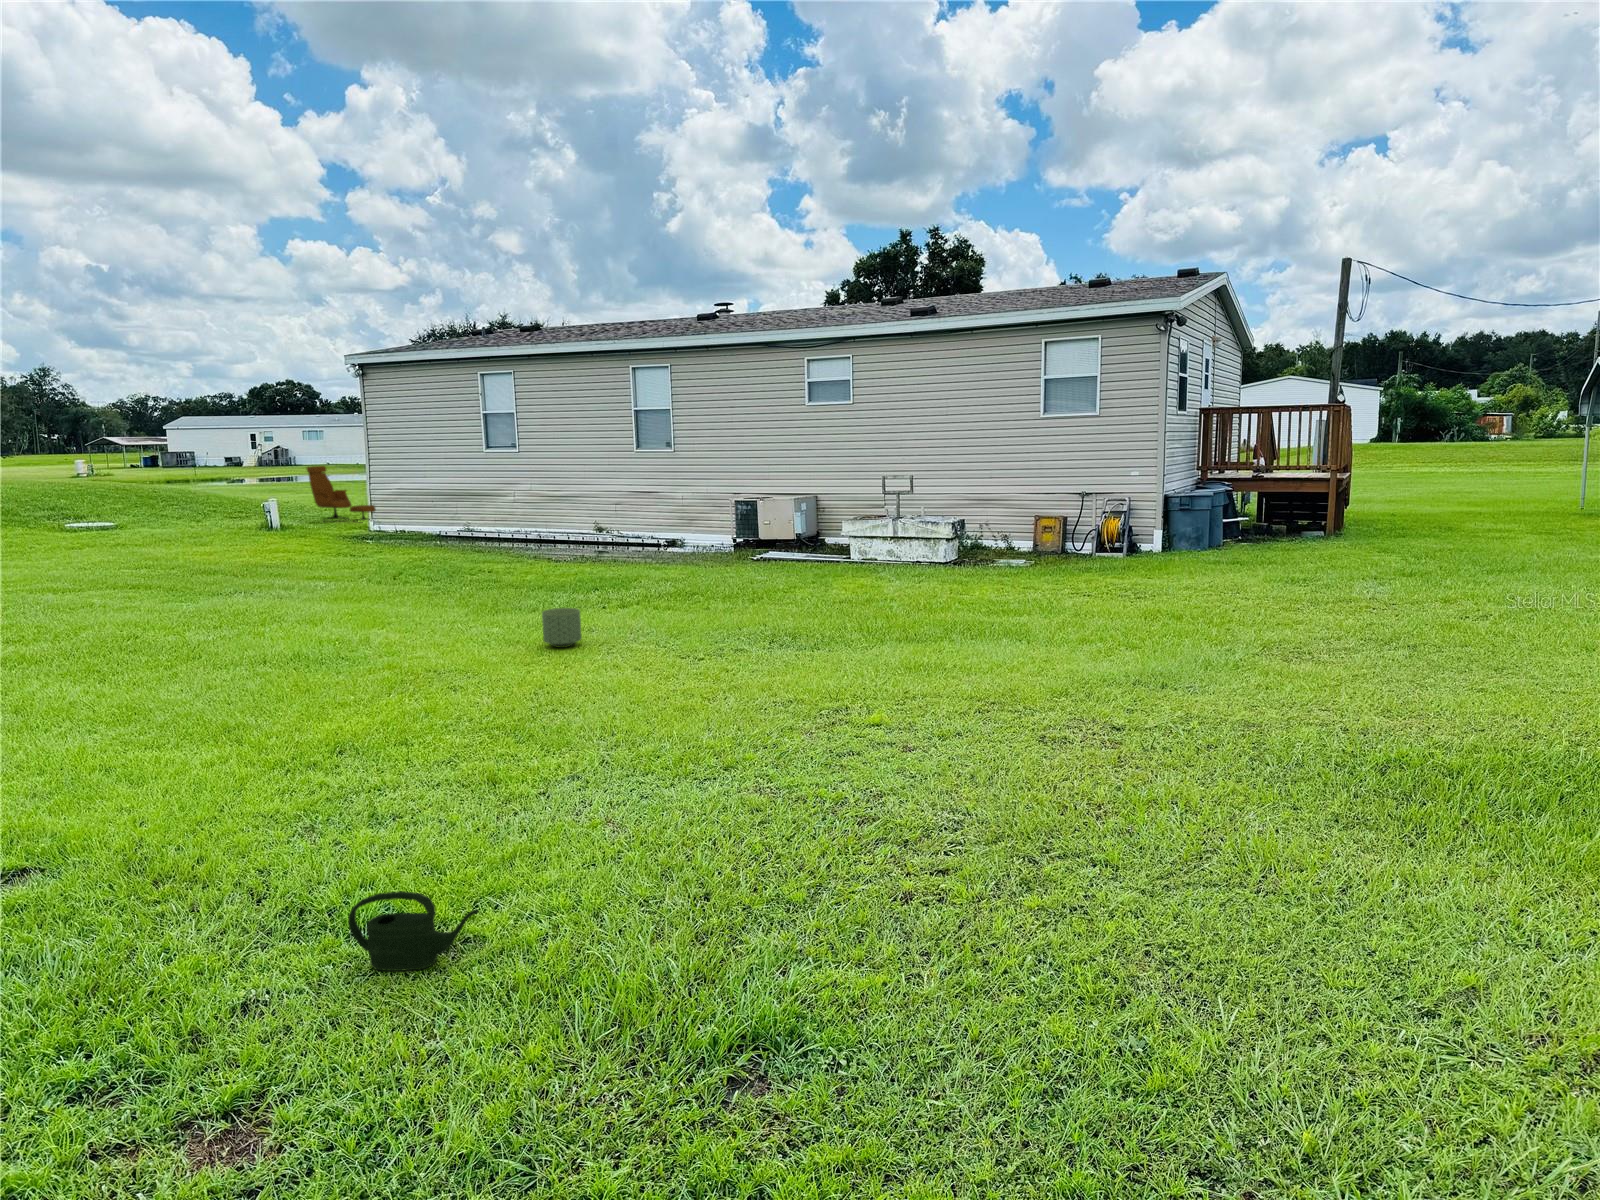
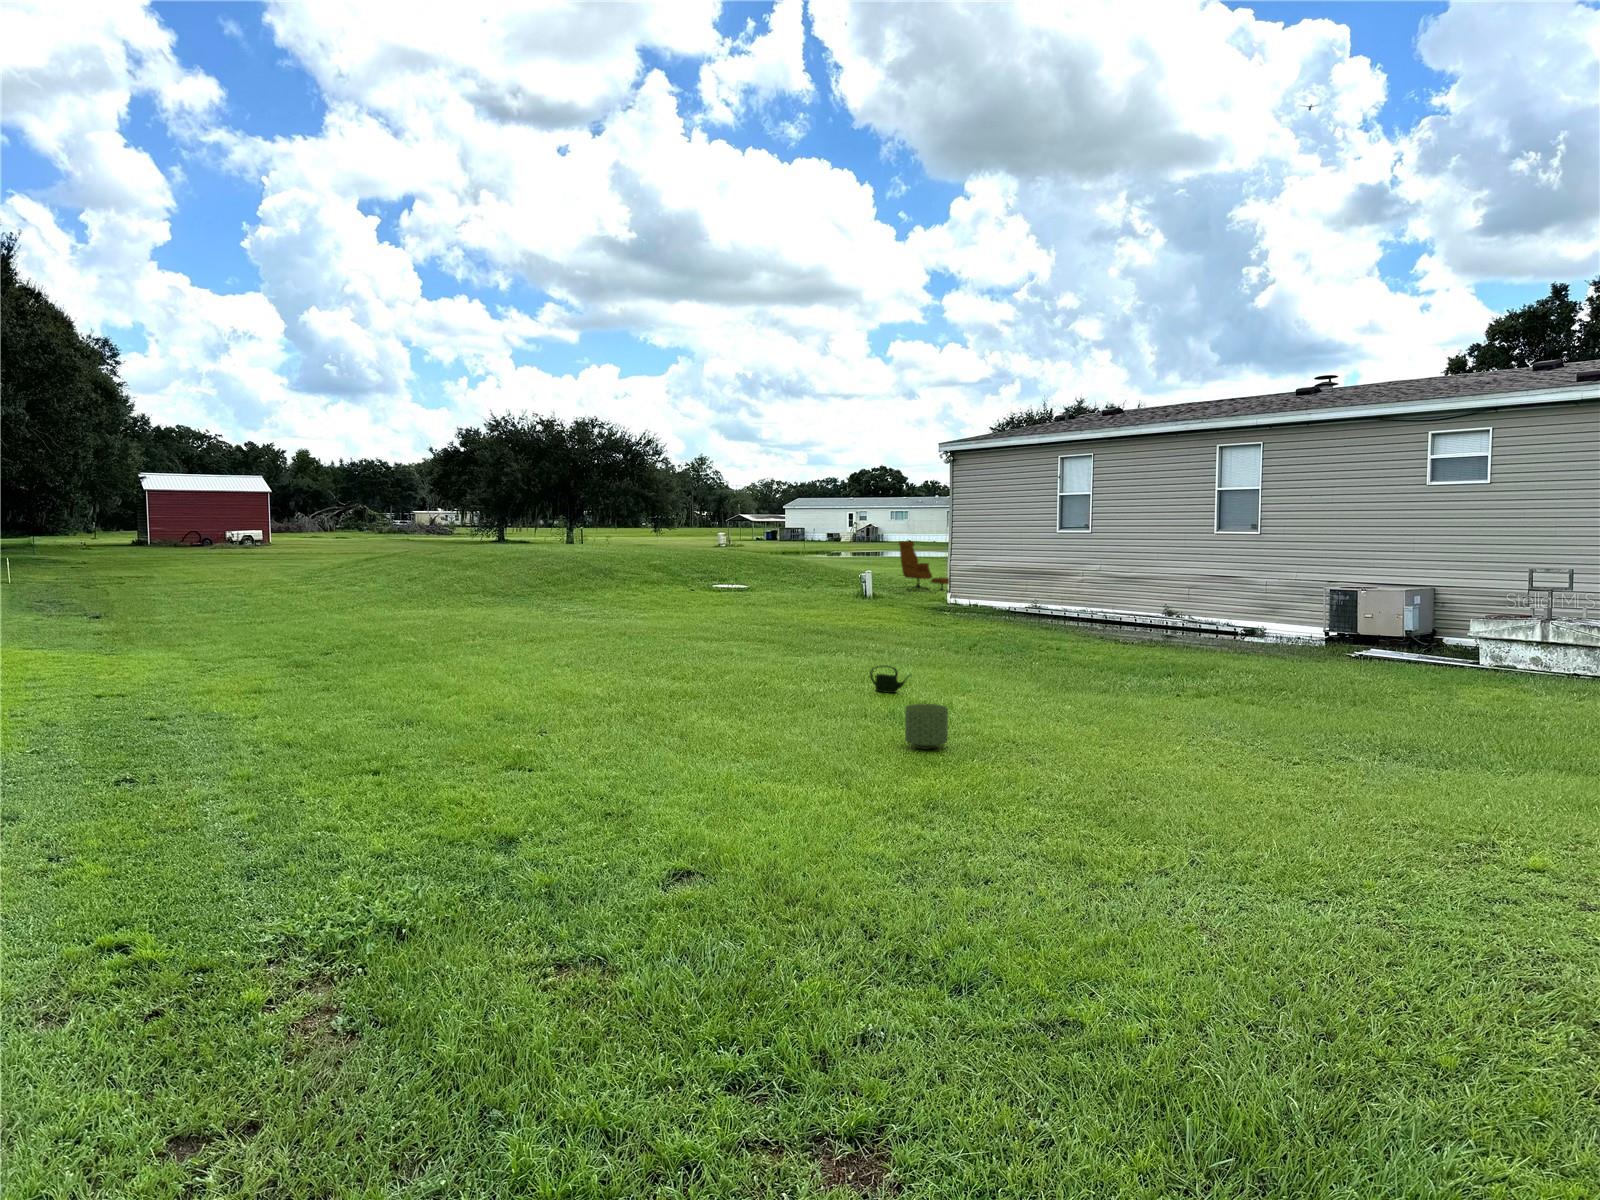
planter: present [542,608,581,648] -> present [905,704,948,749]
watering can: present [348,891,479,971] -> present [870,665,909,693]

